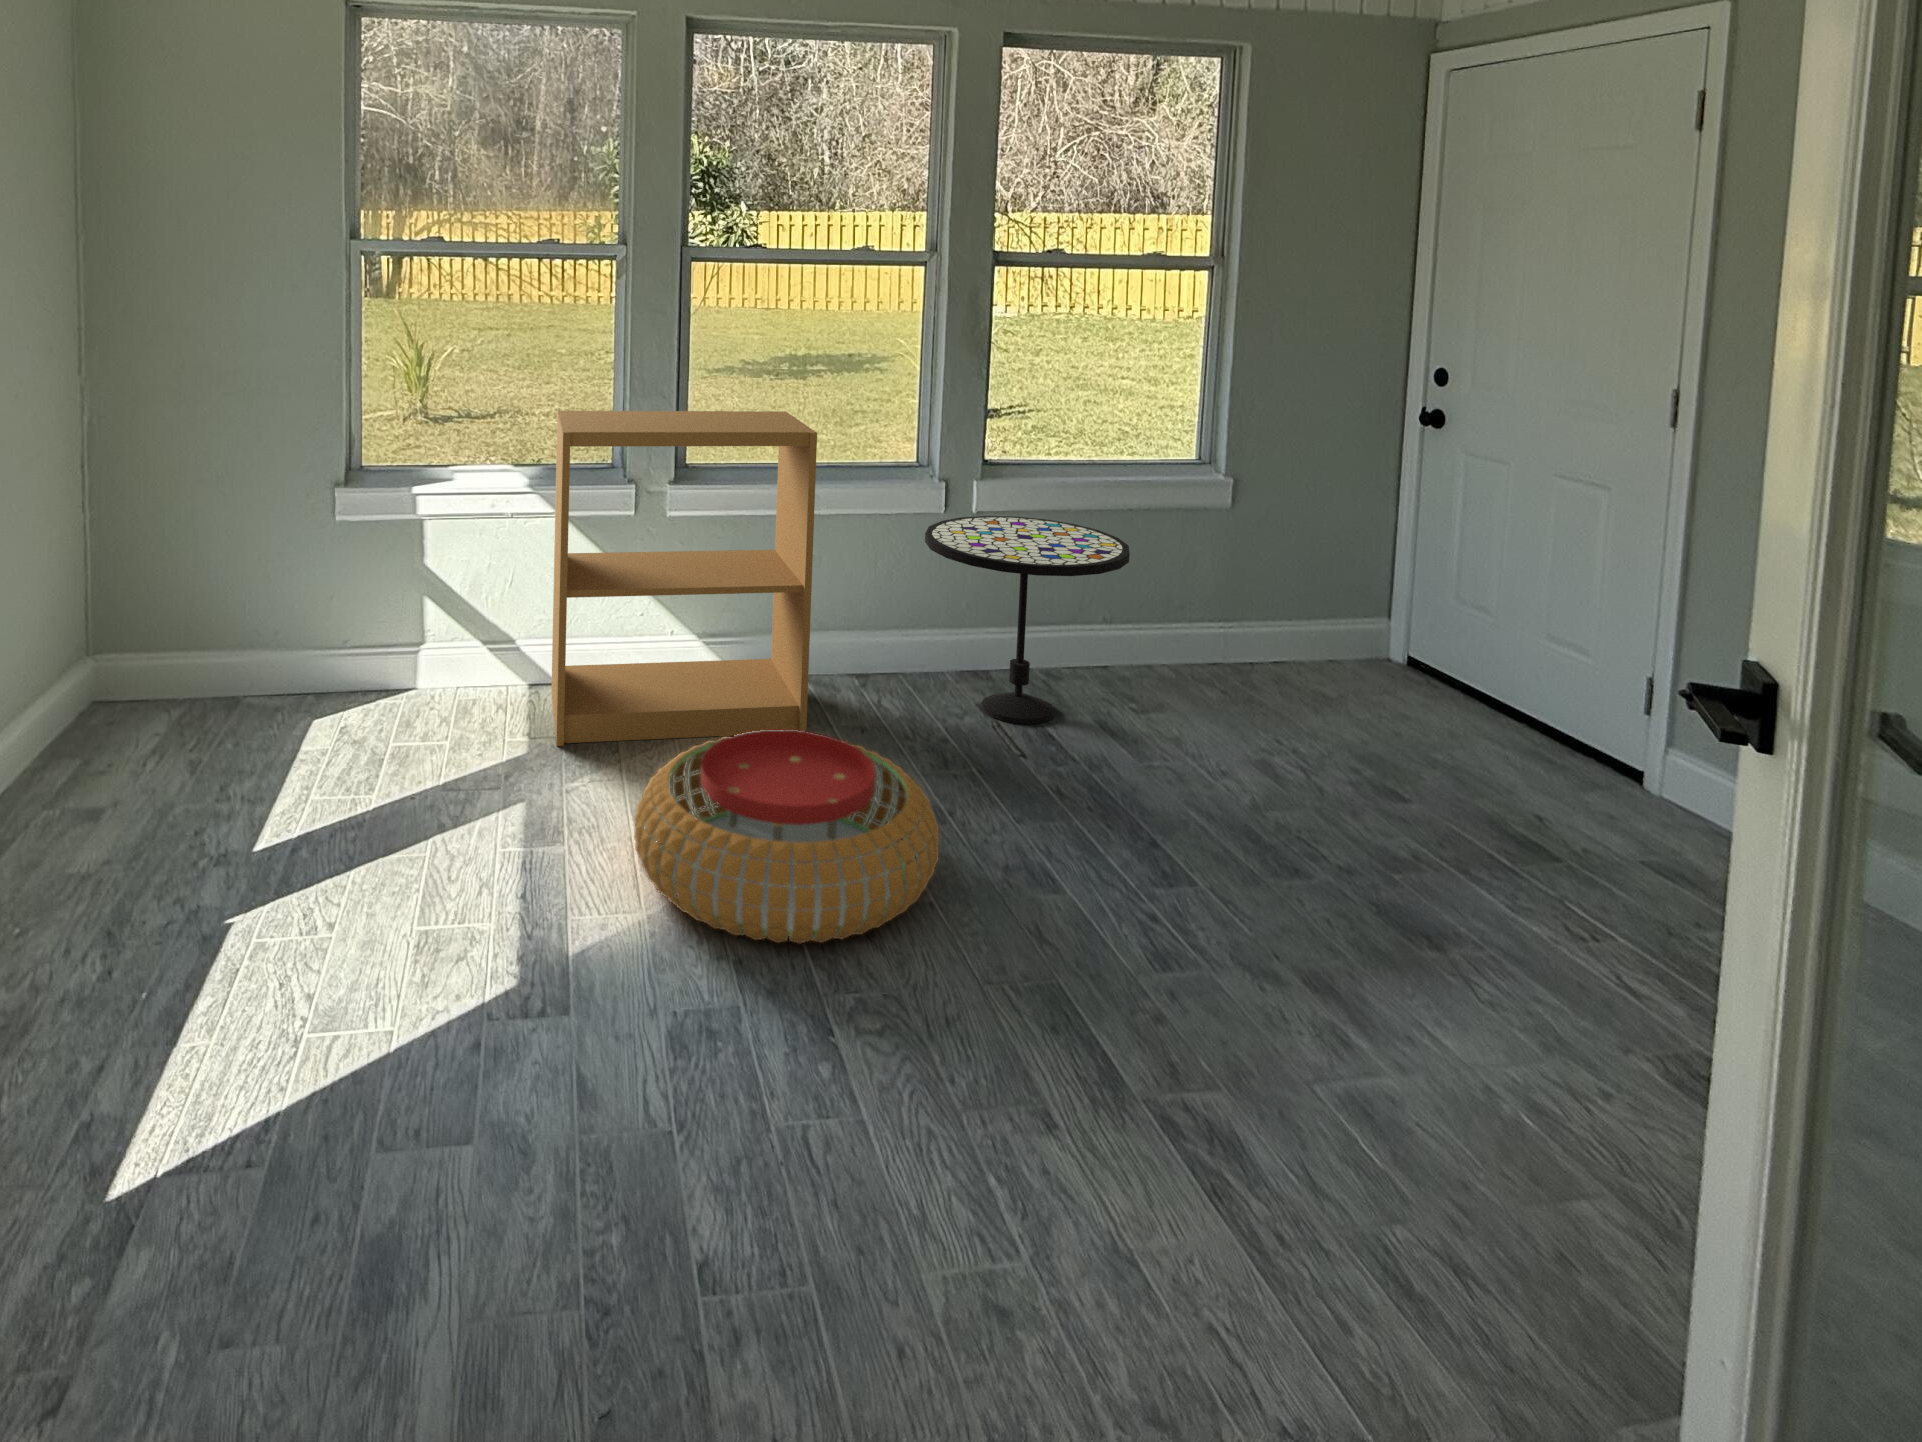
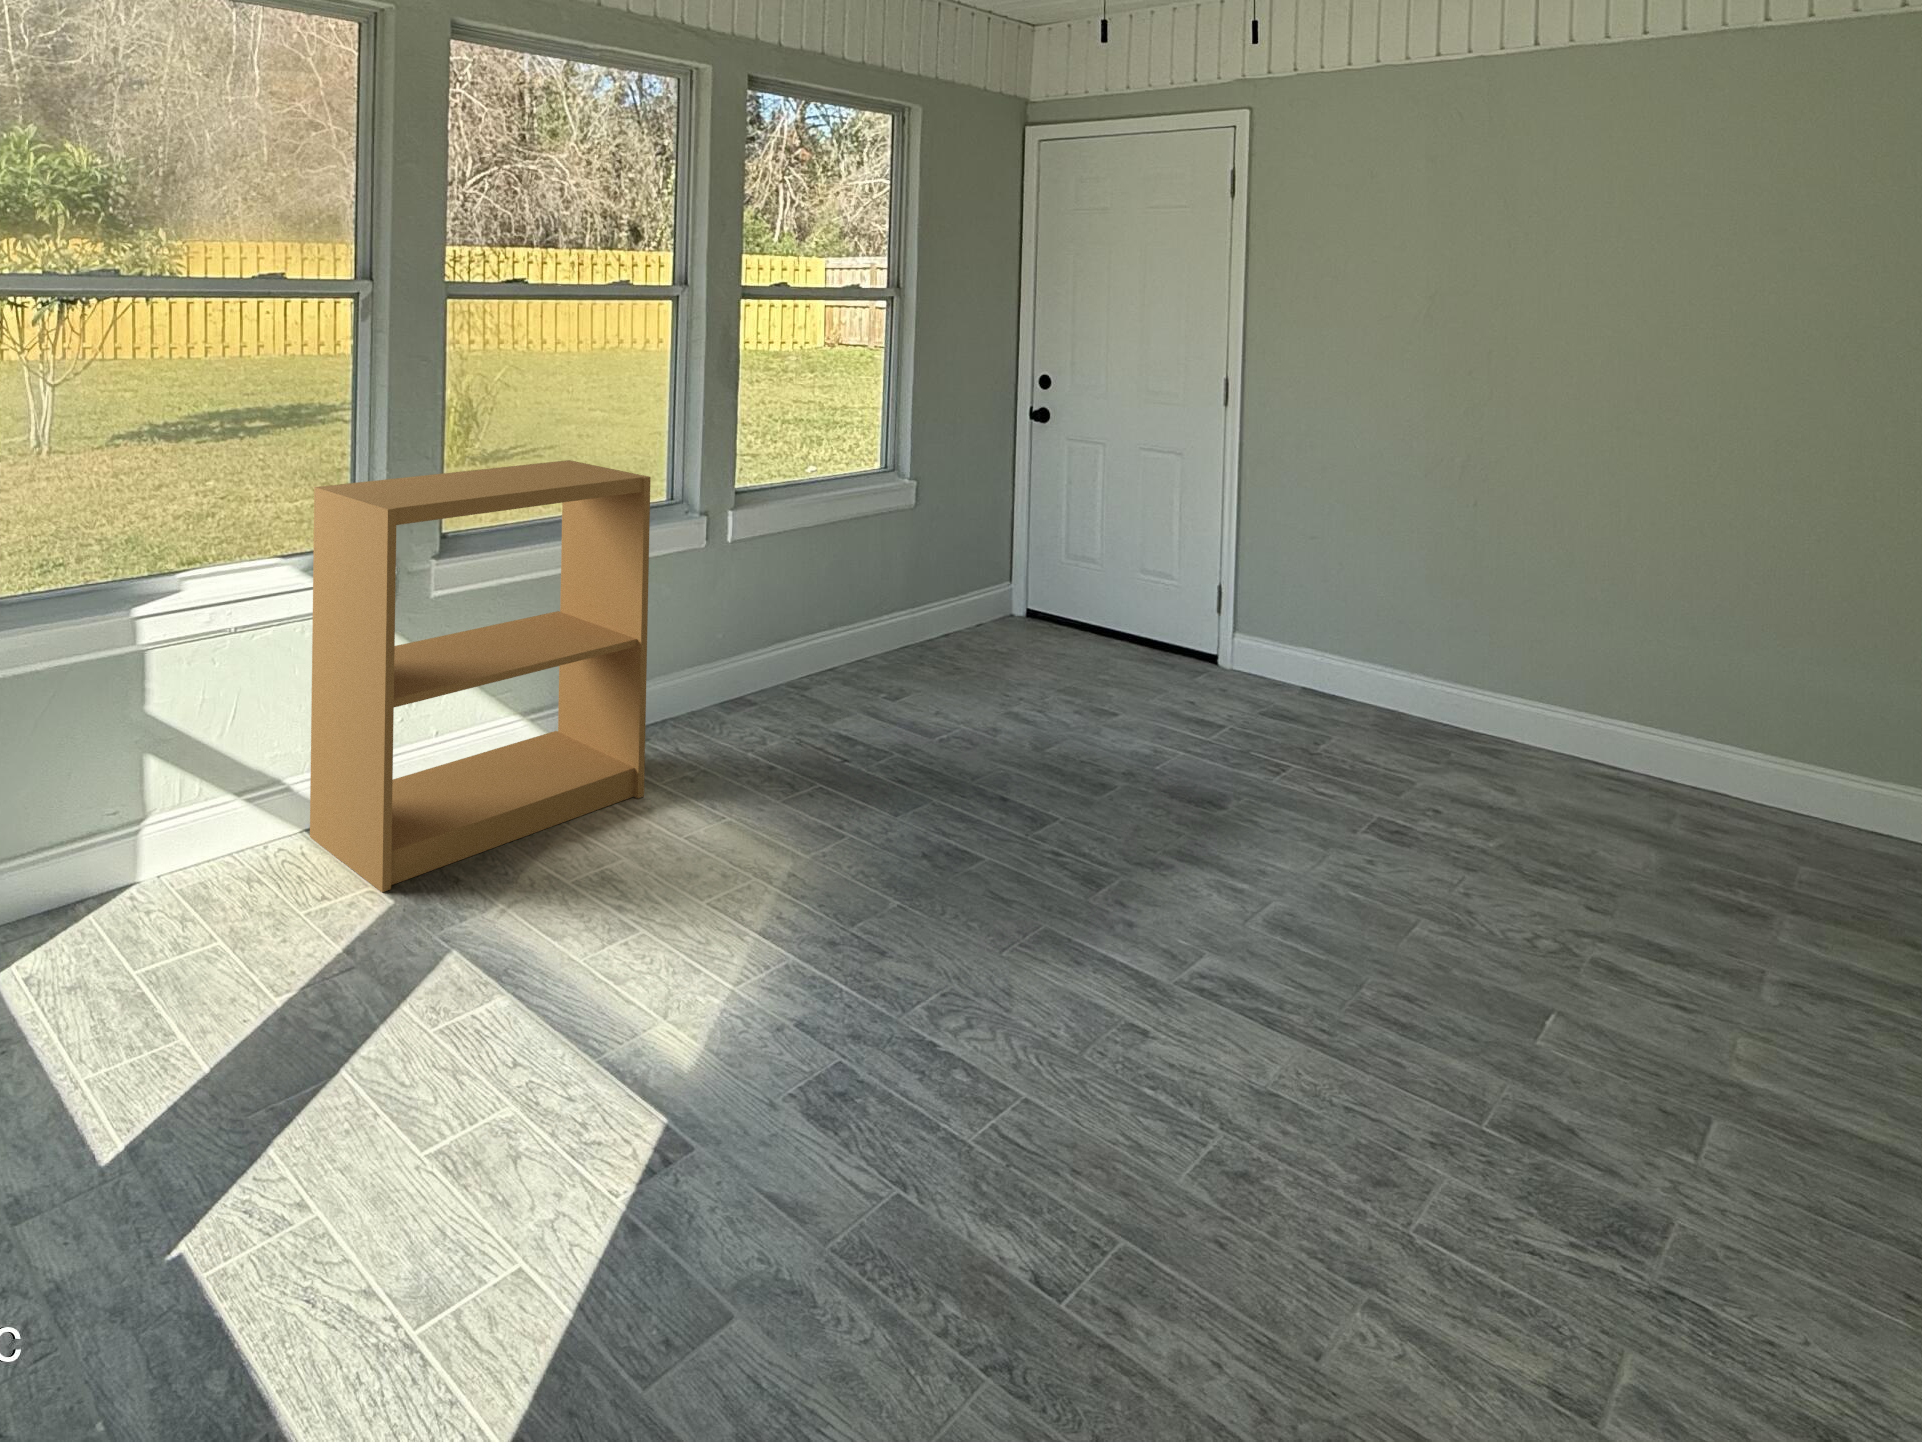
side table: present [925,516,1130,724] -> none [712,537,901,733]
pouf: present [634,730,939,944] -> none [594,779,912,1004]

